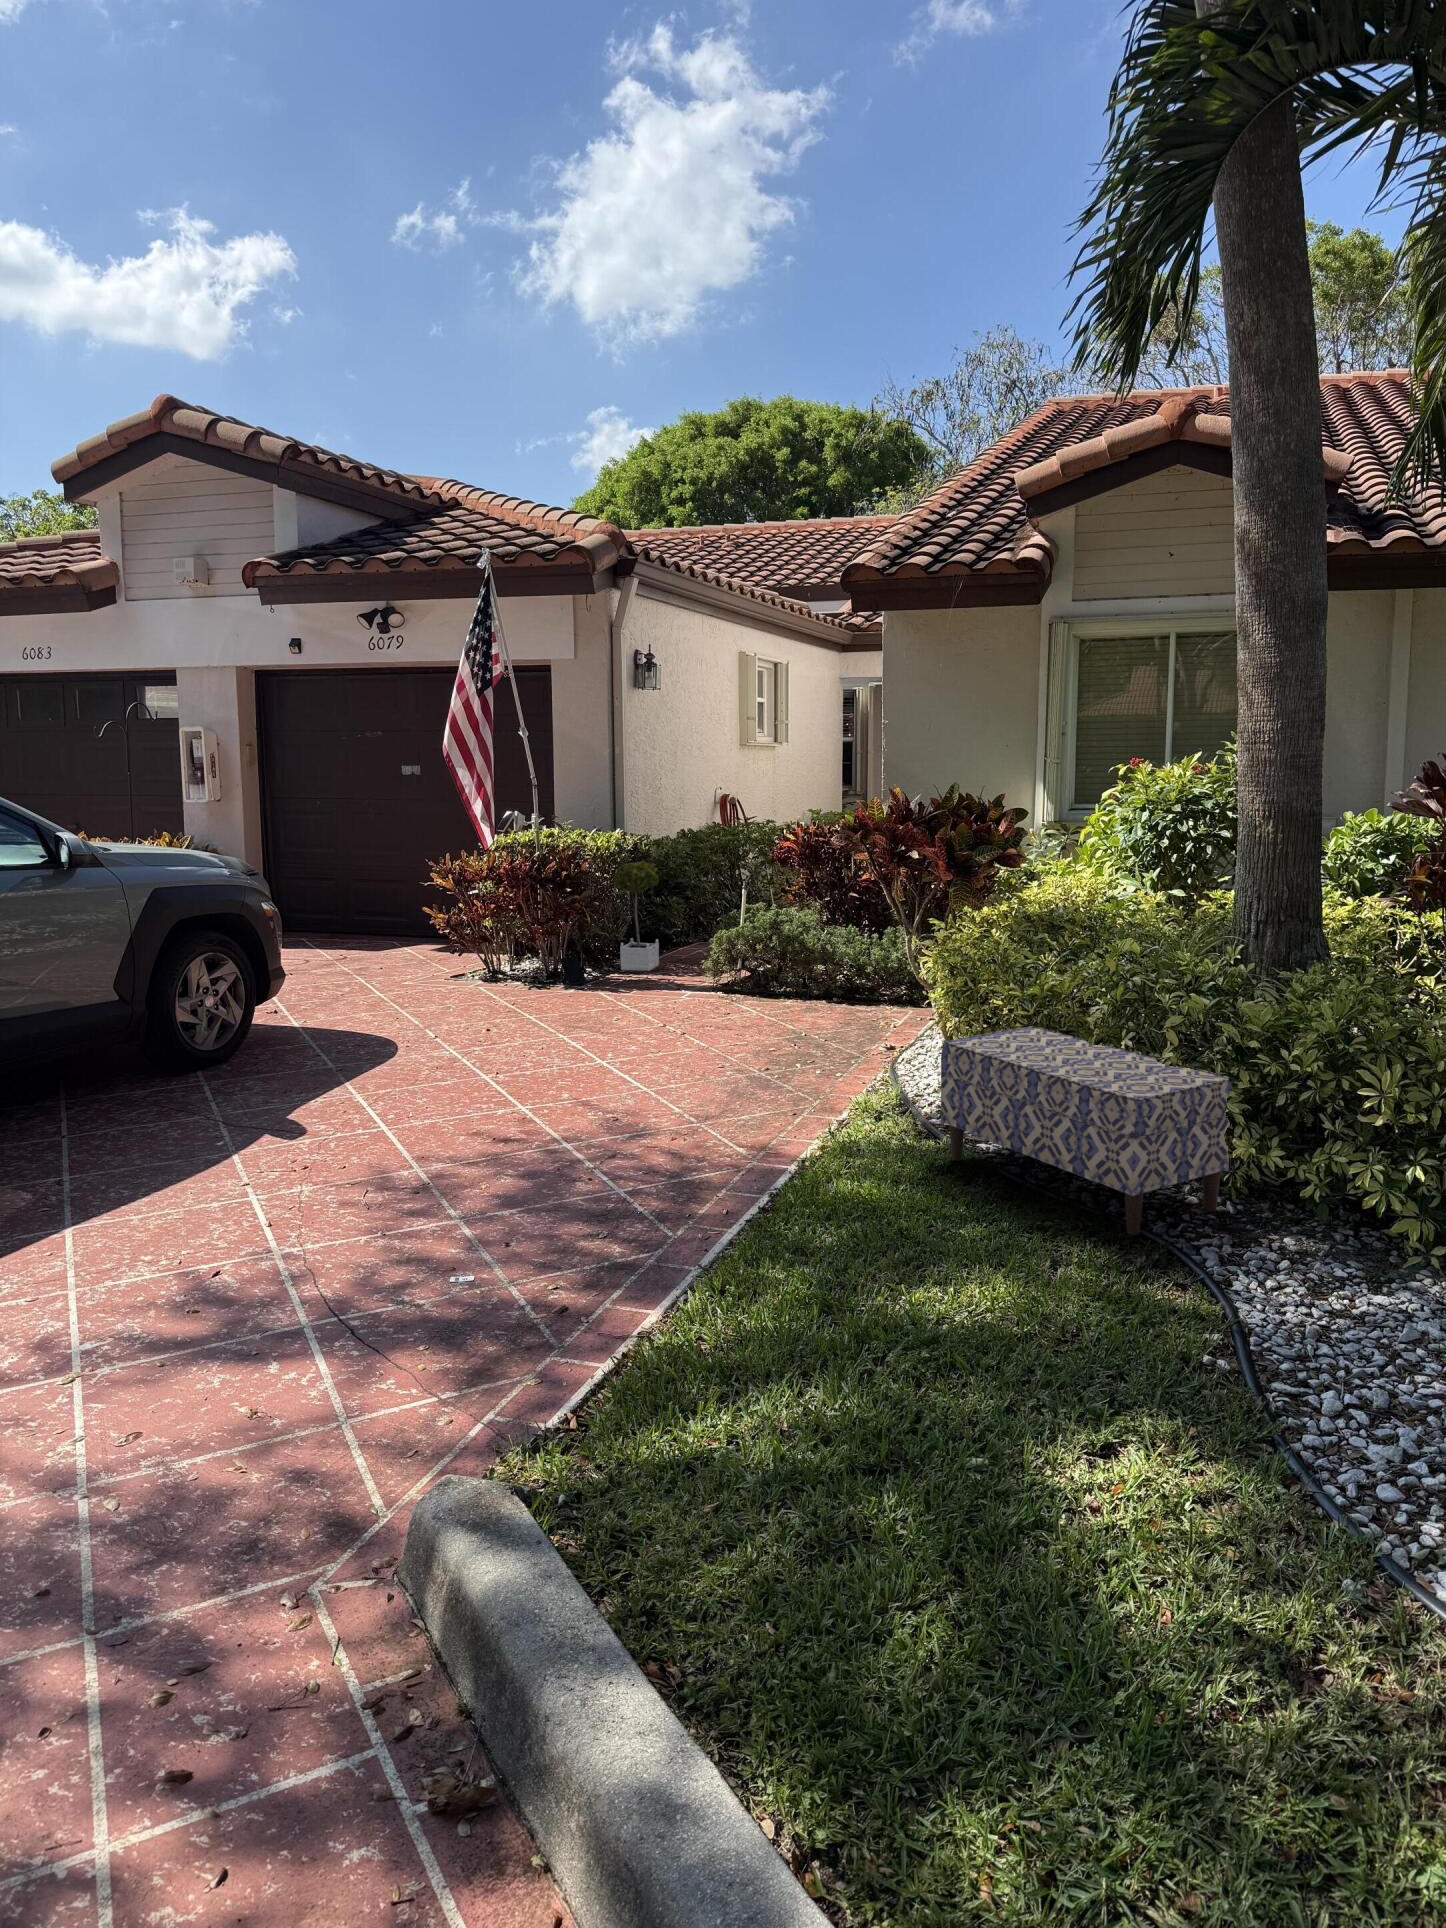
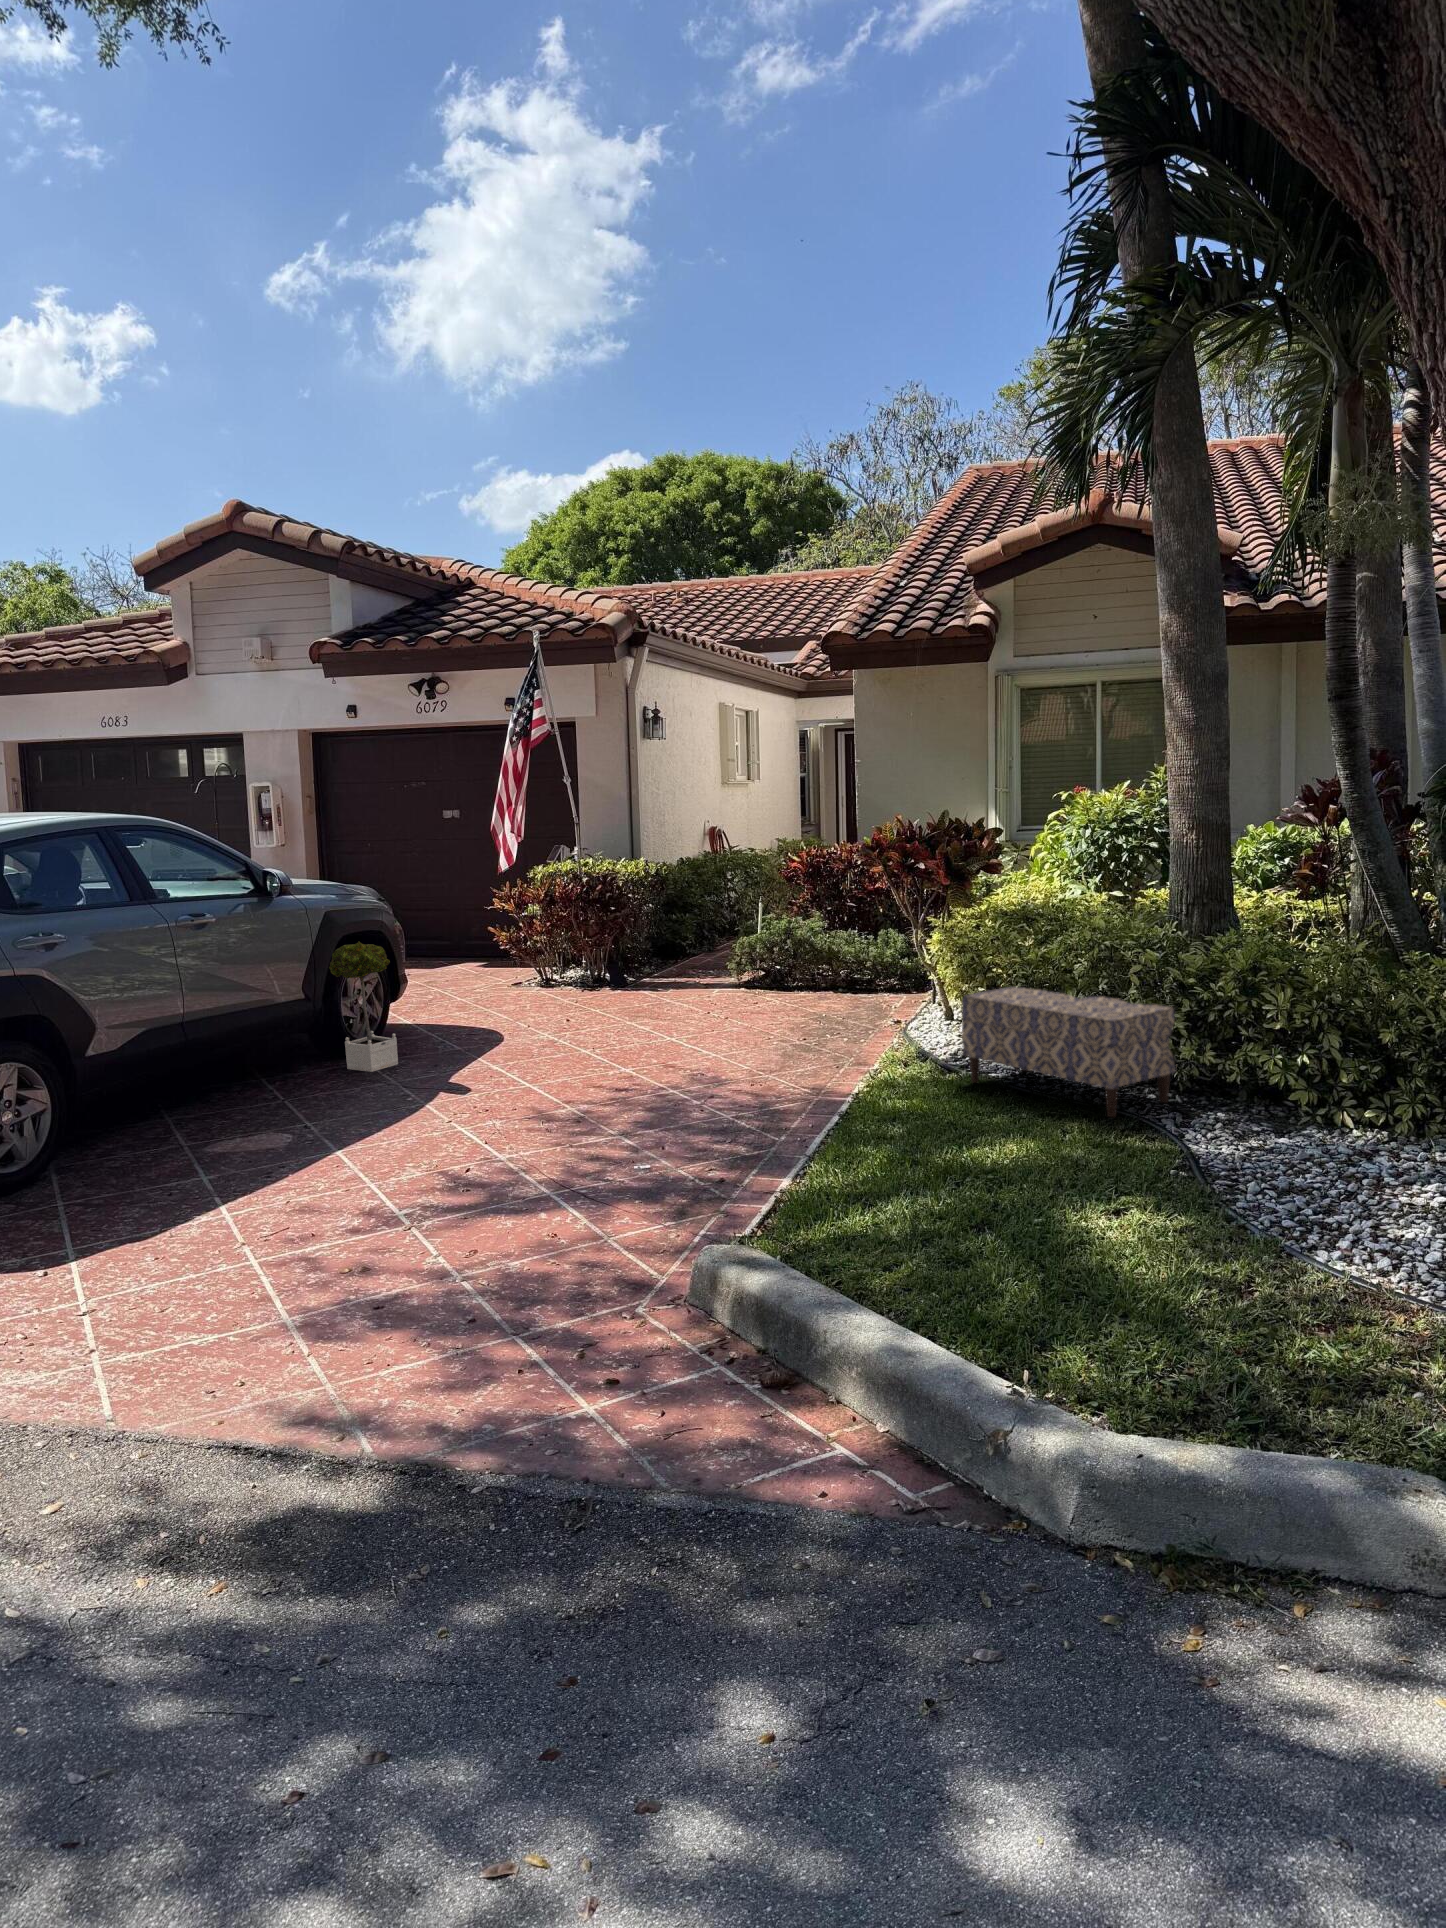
potted tree: present [613,860,659,971] -> present [329,942,398,1072]

